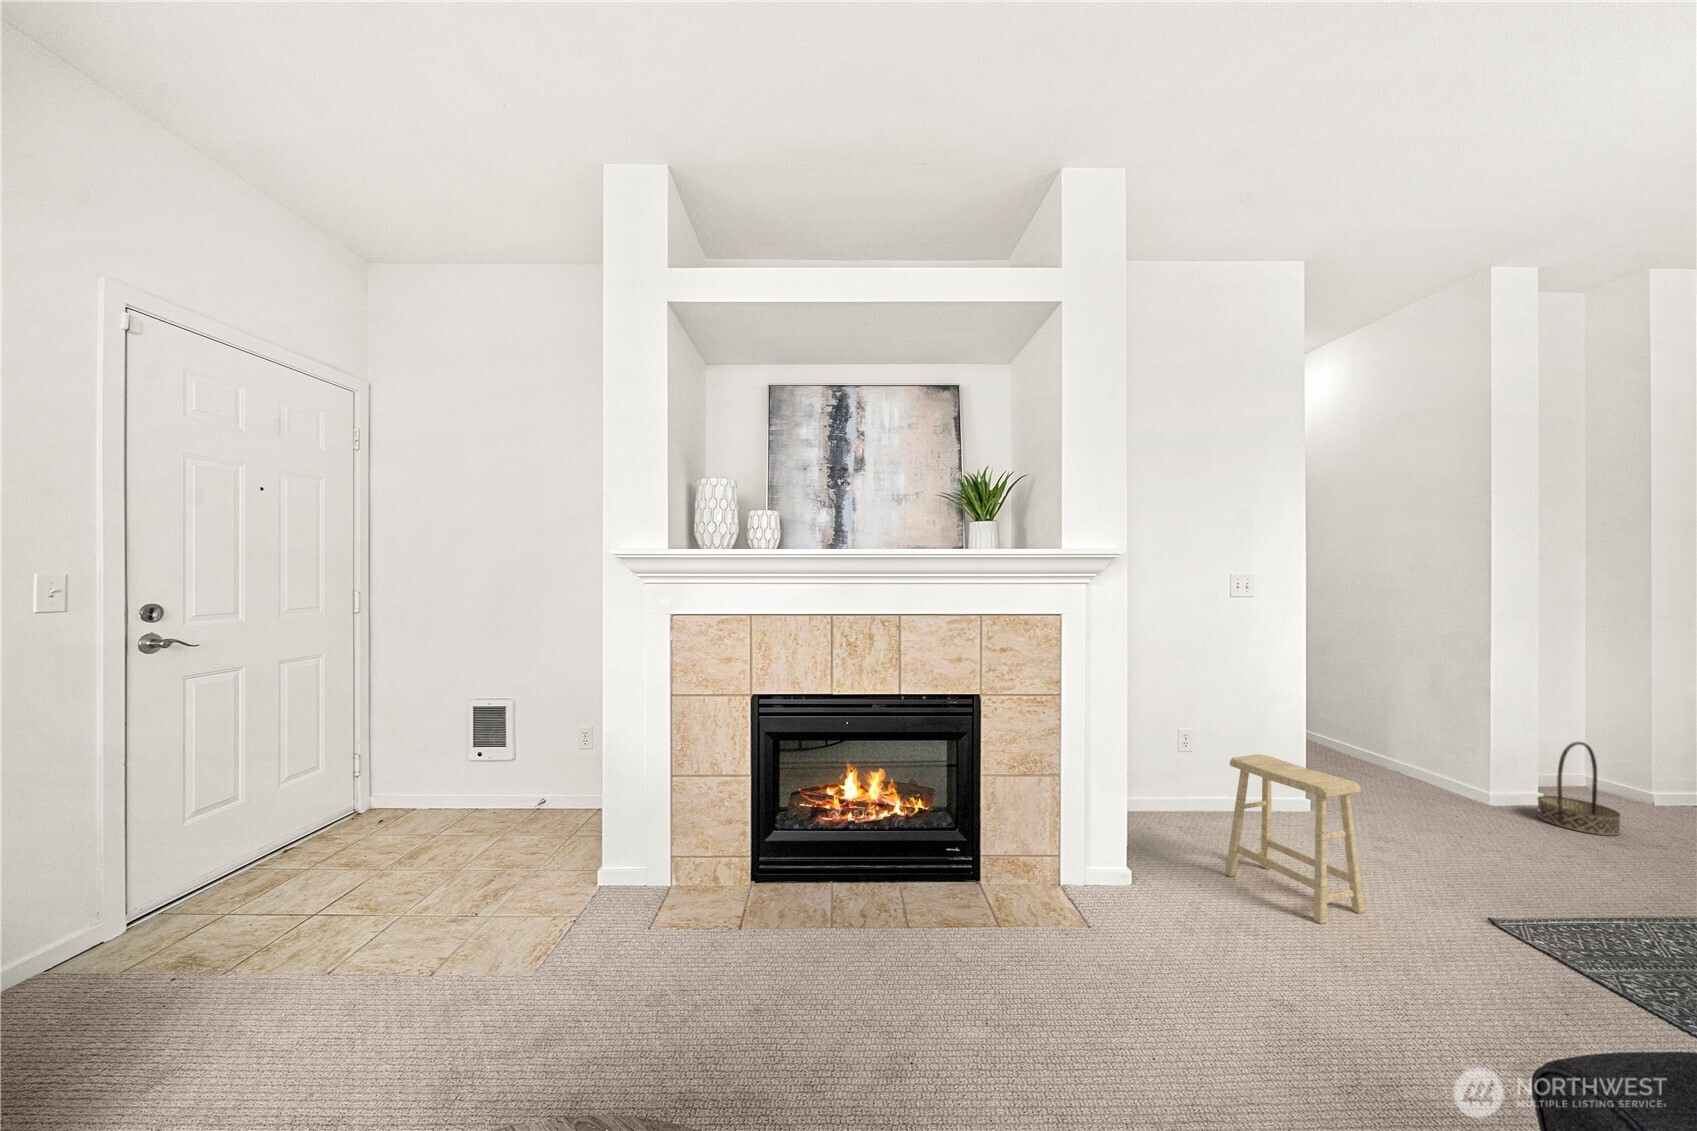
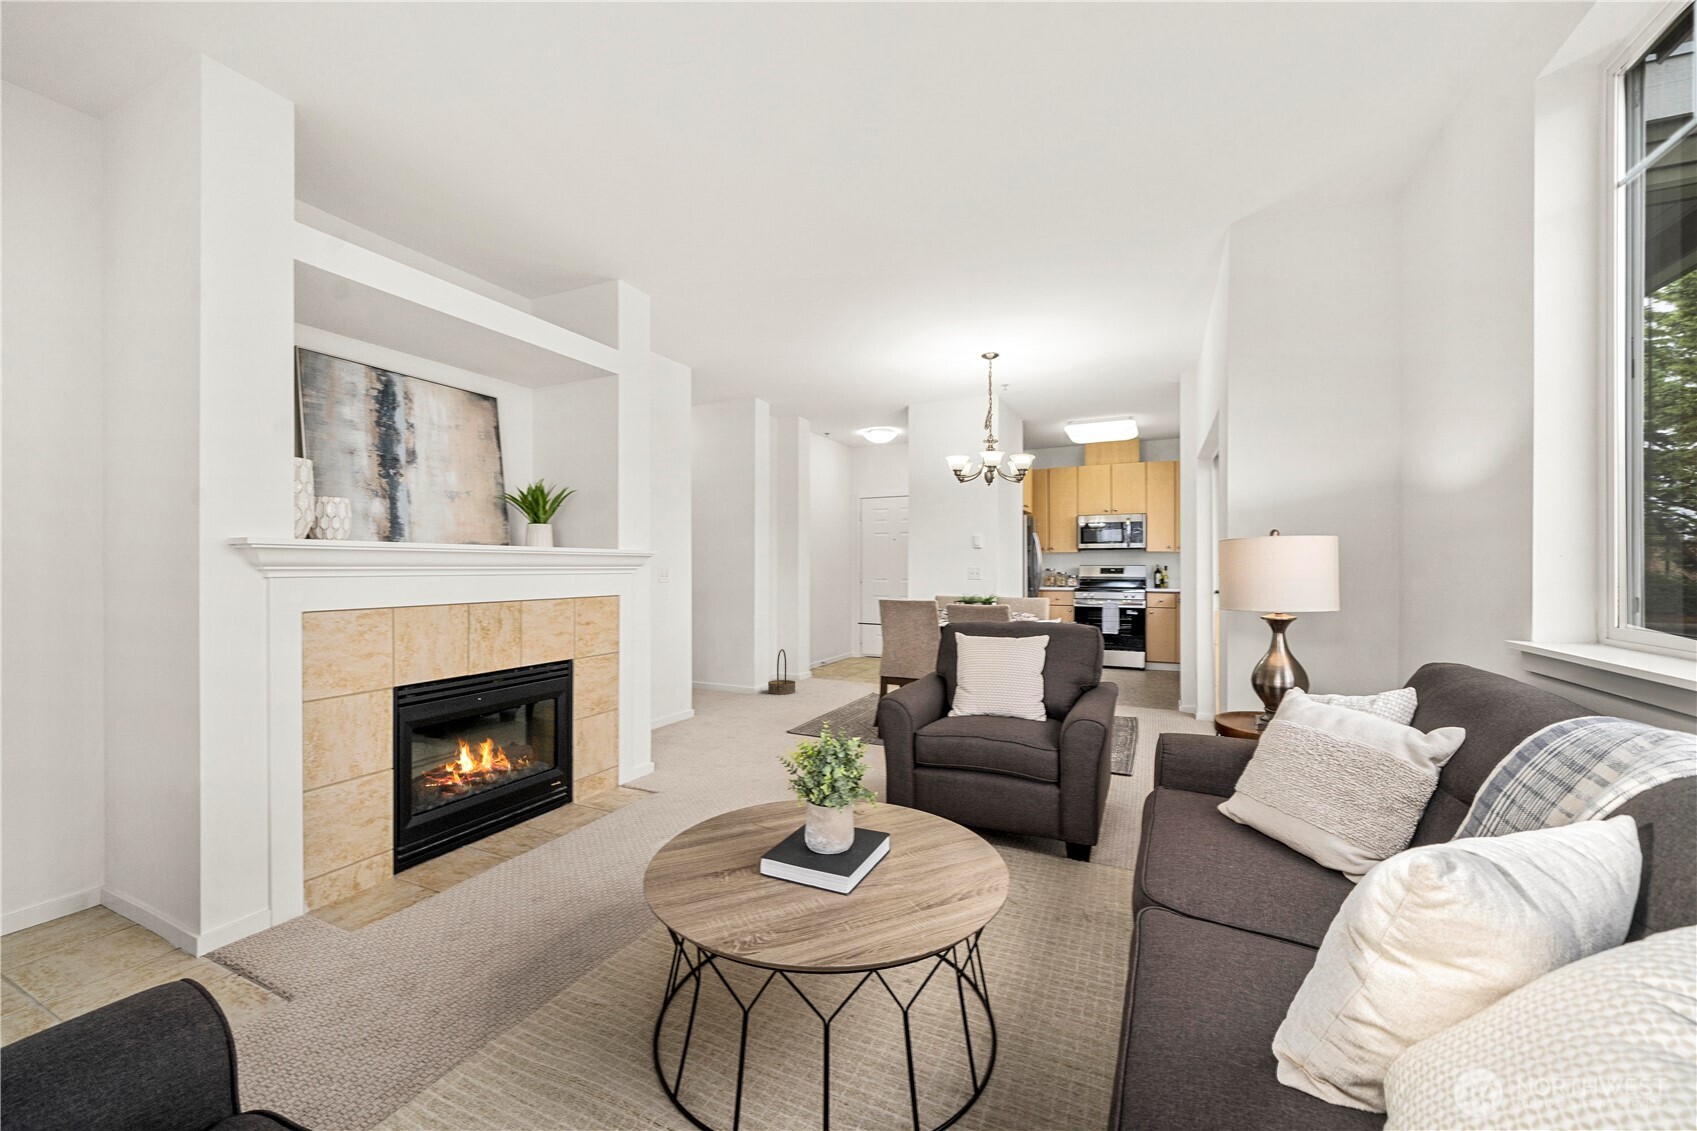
footstool: present [1225,754,1365,924] -> none [688,674,751,752]

